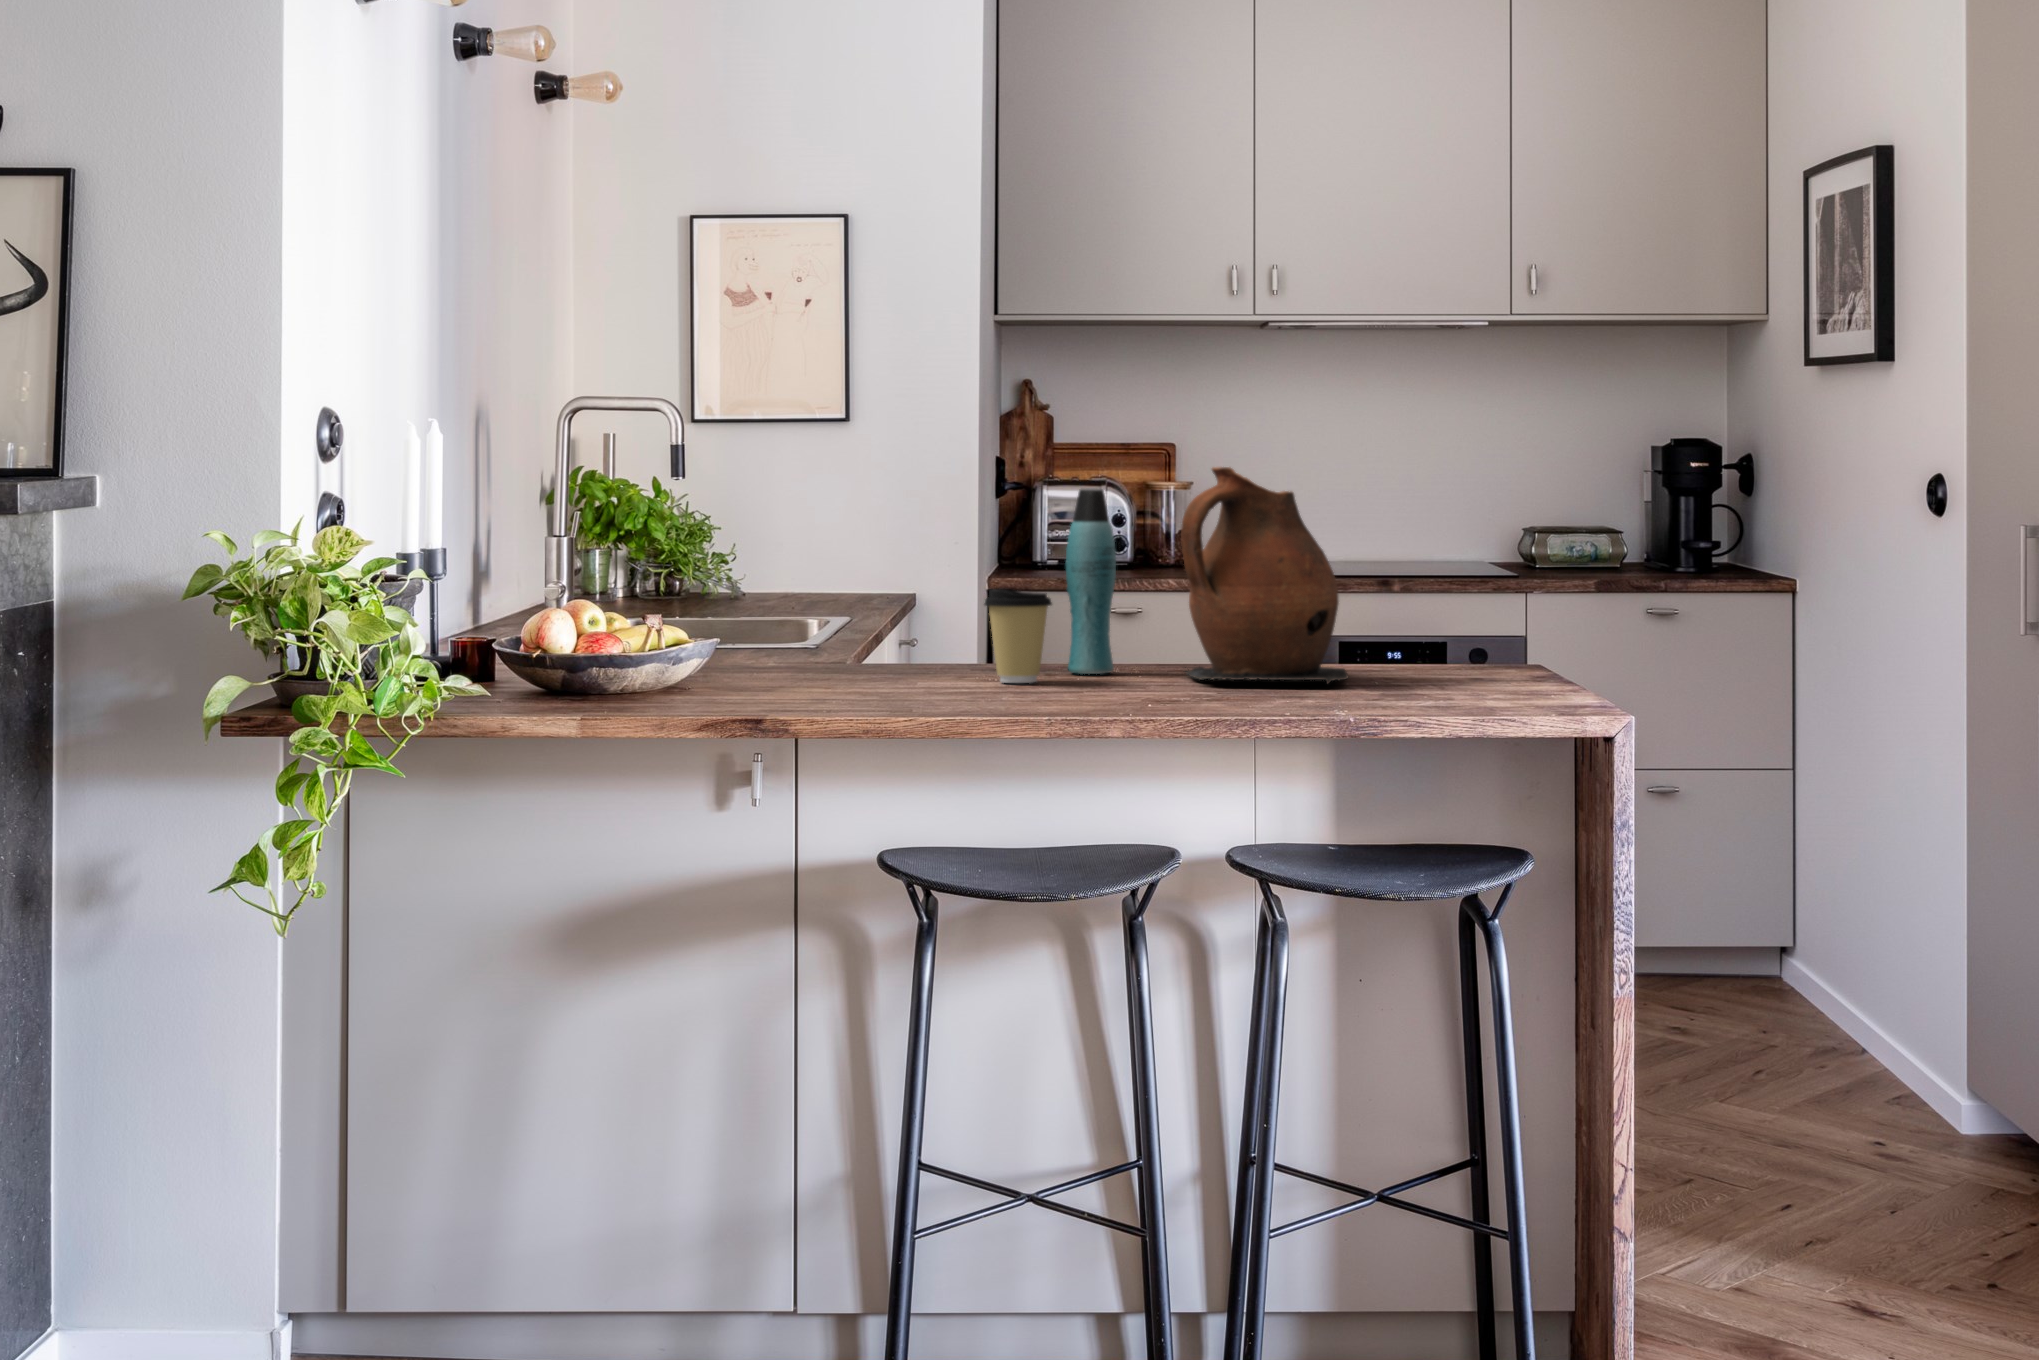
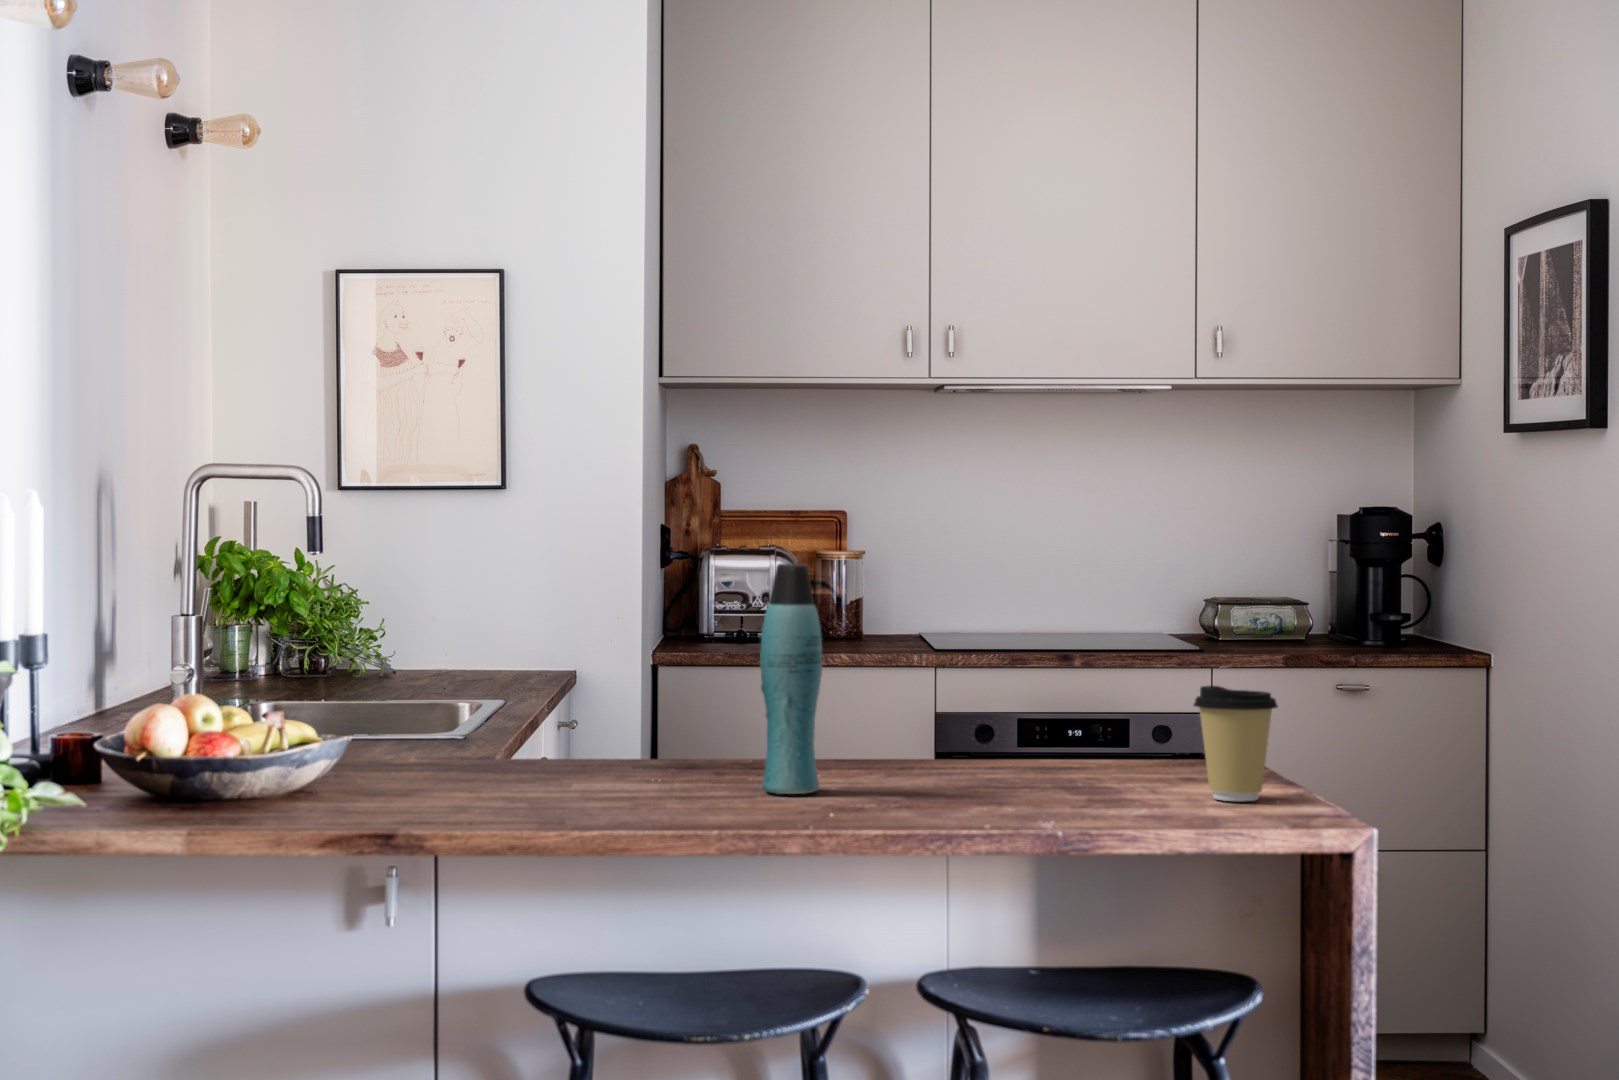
ceramic pitcher: present [1181,467,1348,684] -> none [901,538,1126,816]
coffee cup: present [984,588,1052,683] -> present [1194,686,1278,801]

